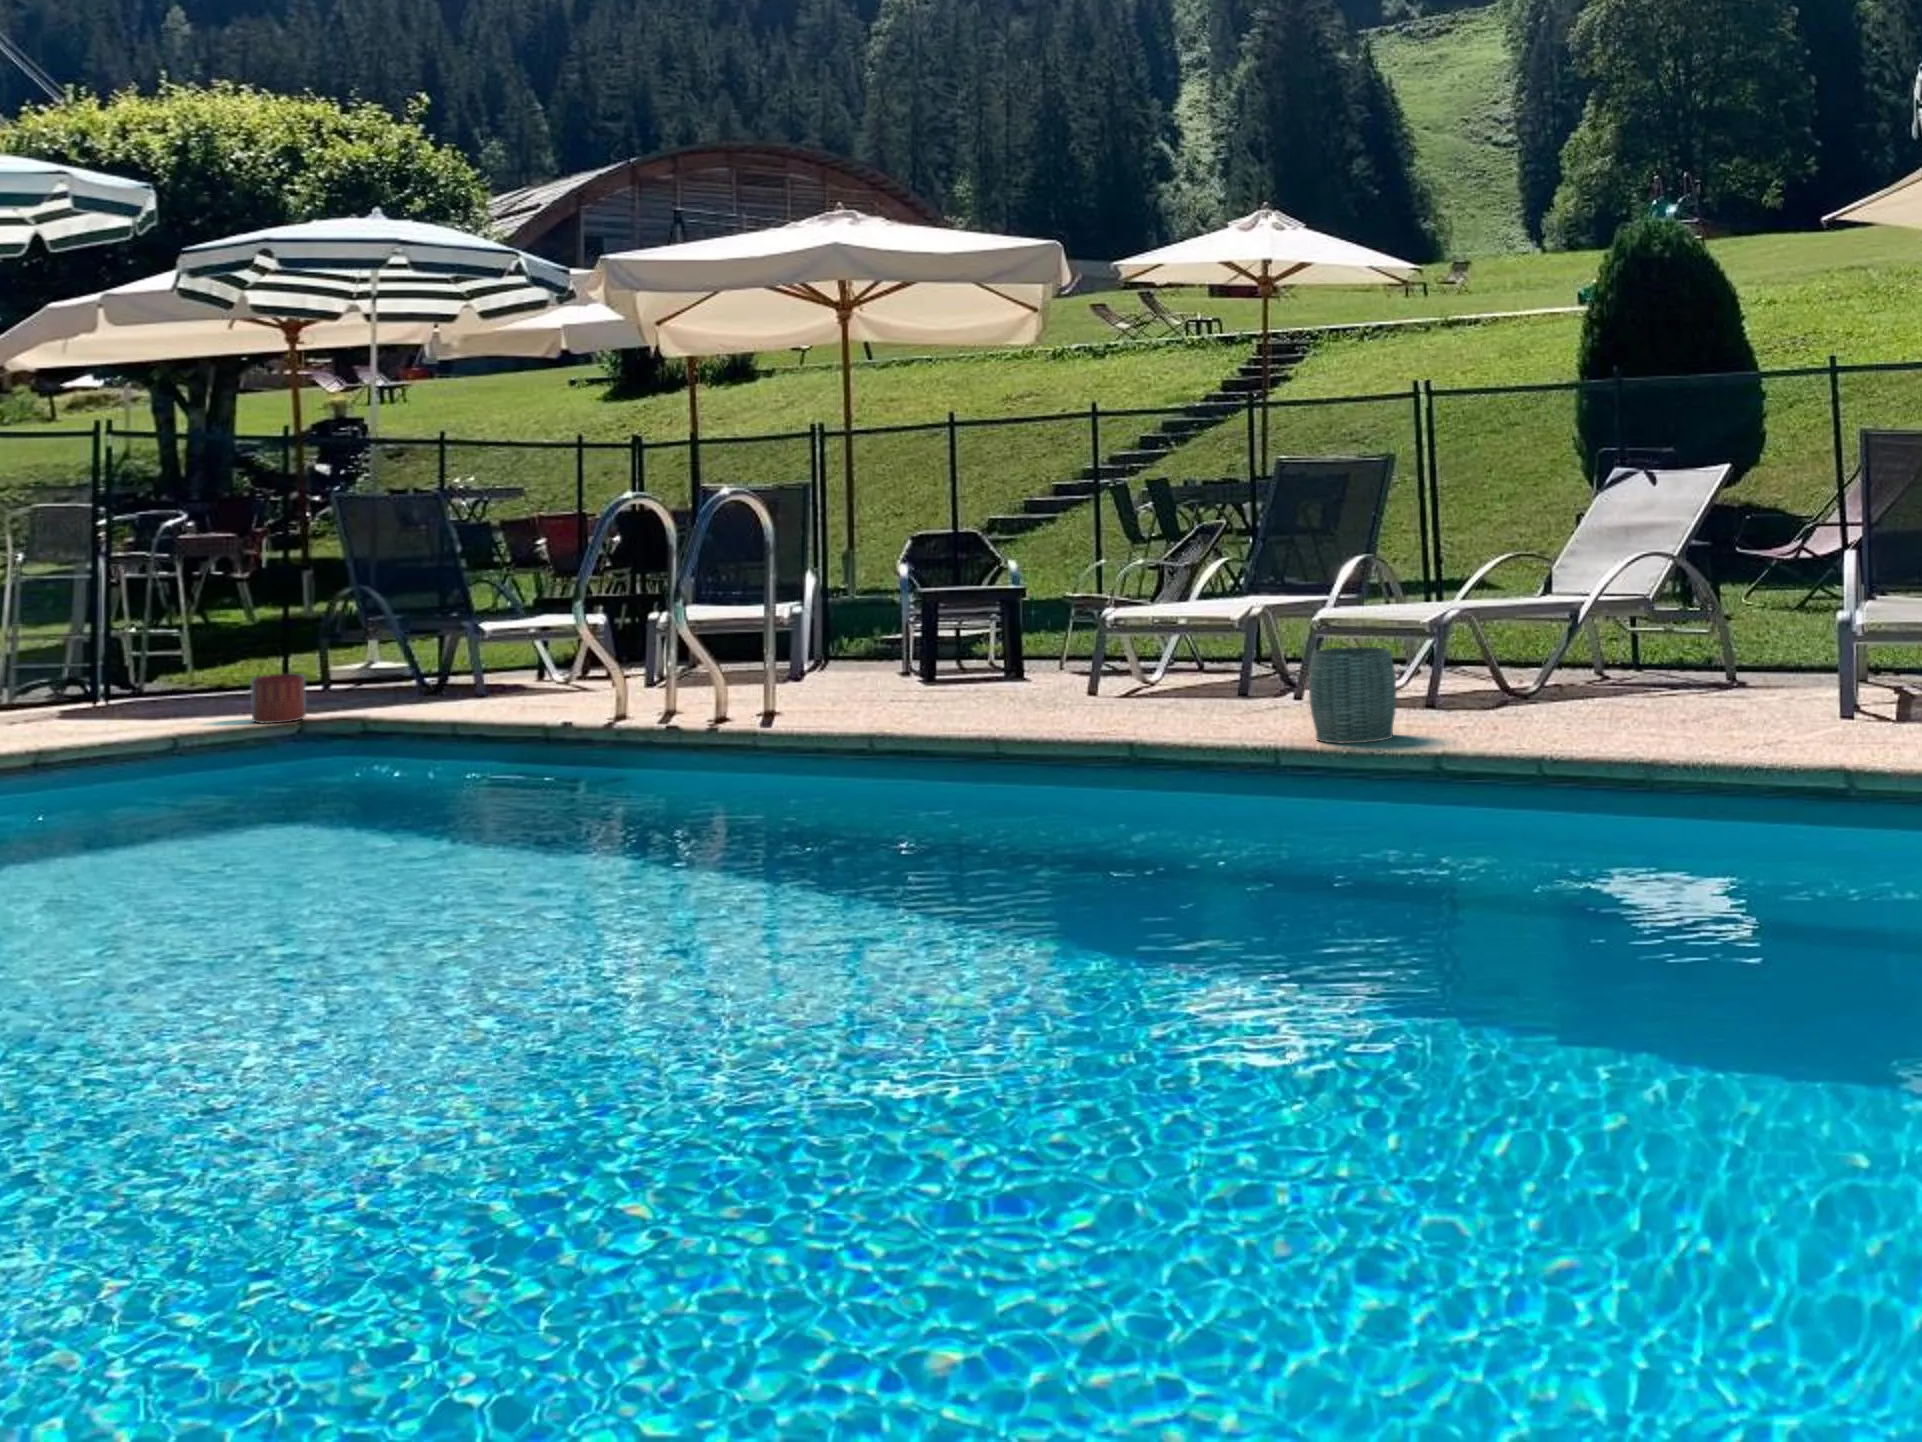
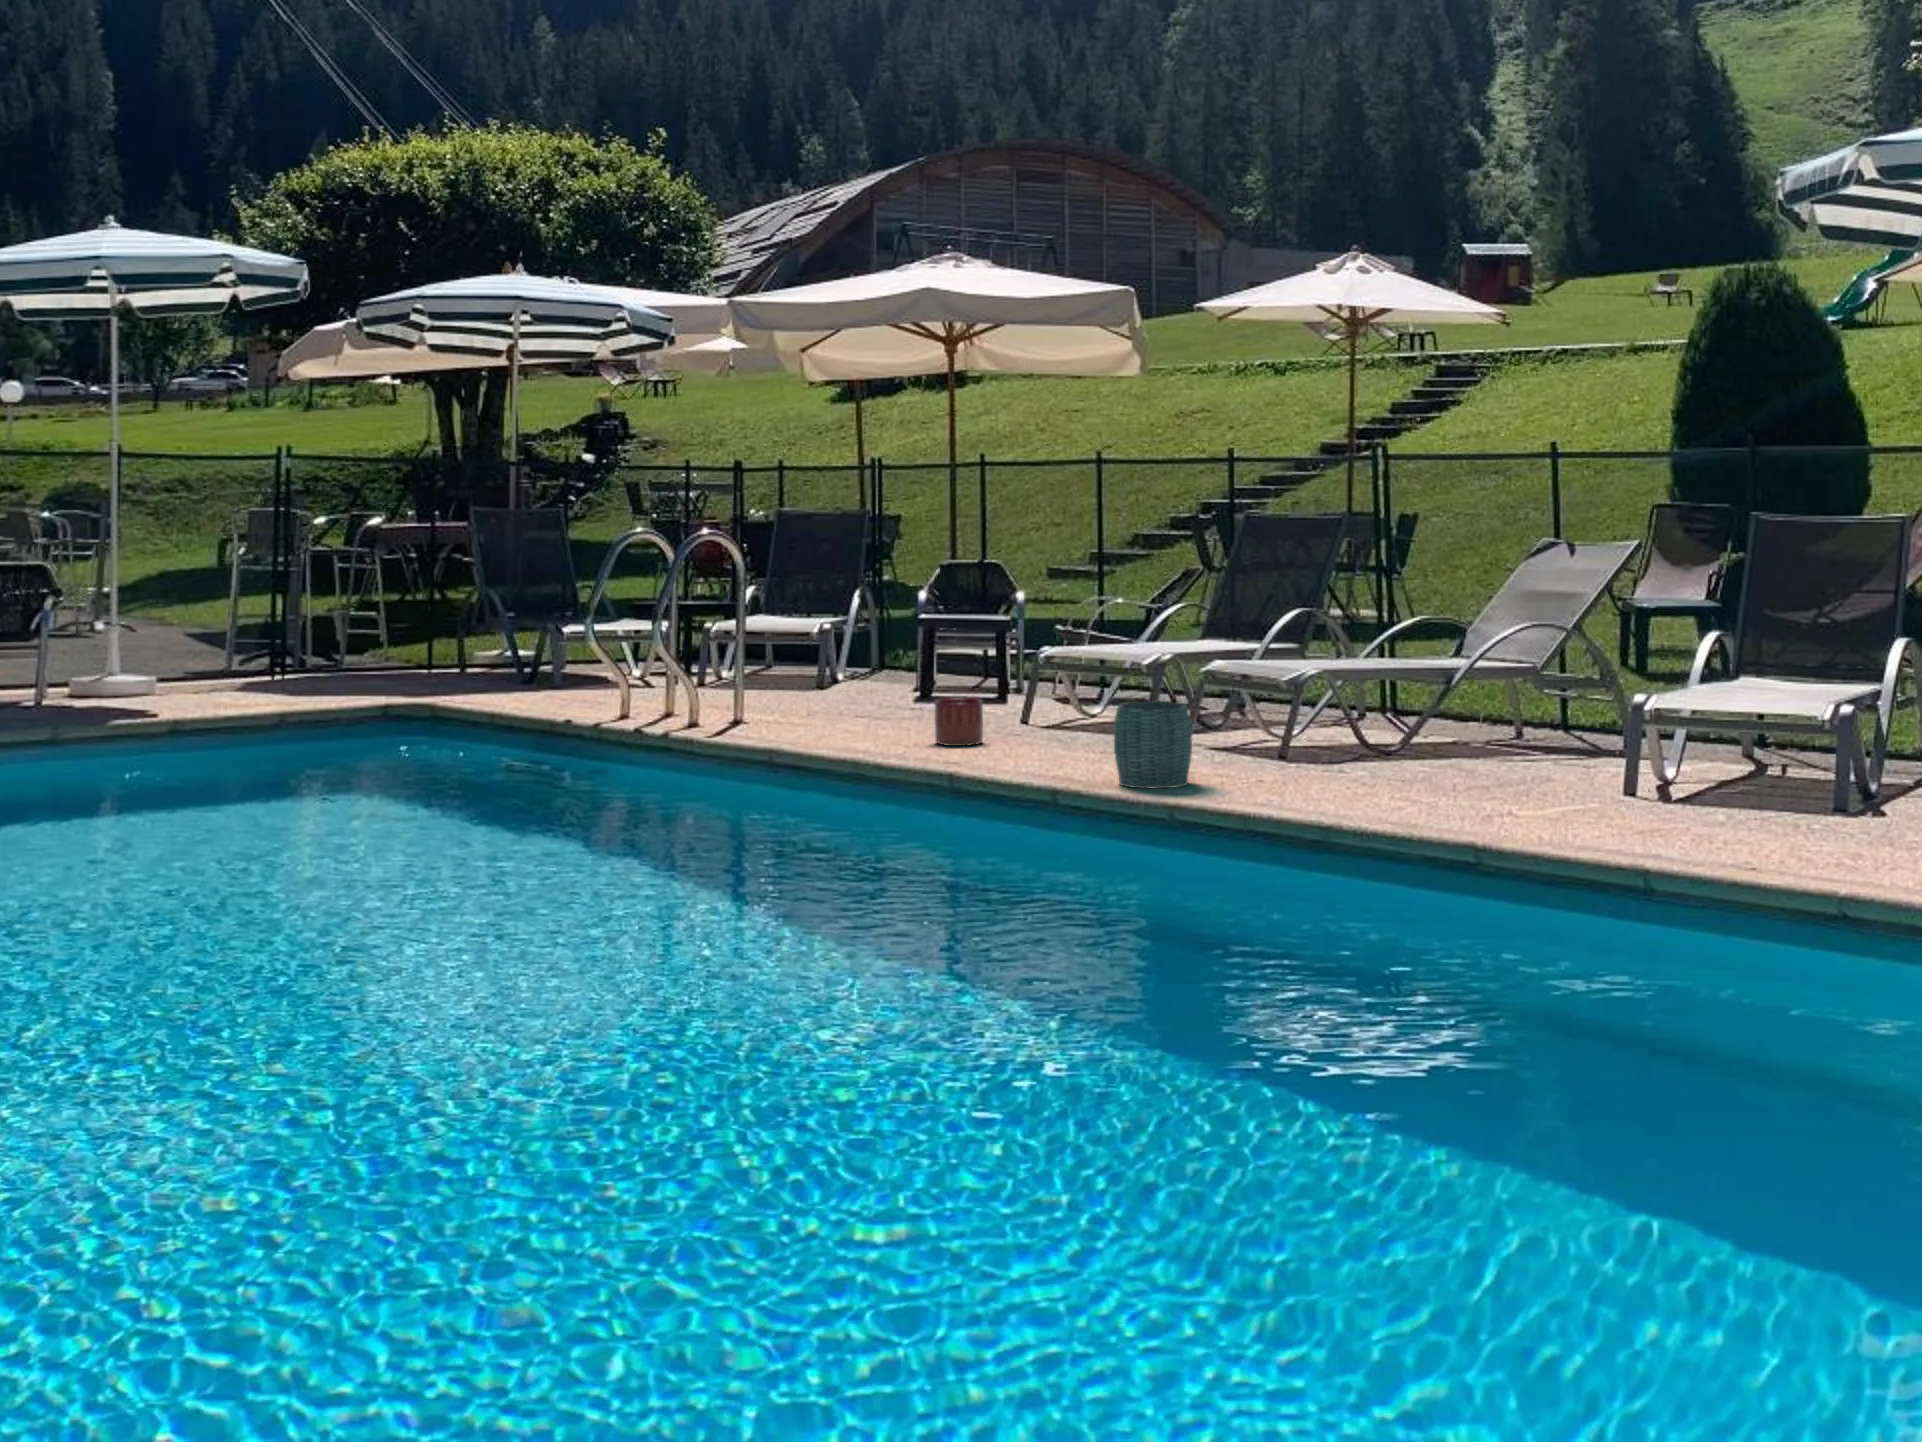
planter: present [251,674,306,723] -> present [935,698,983,746]

